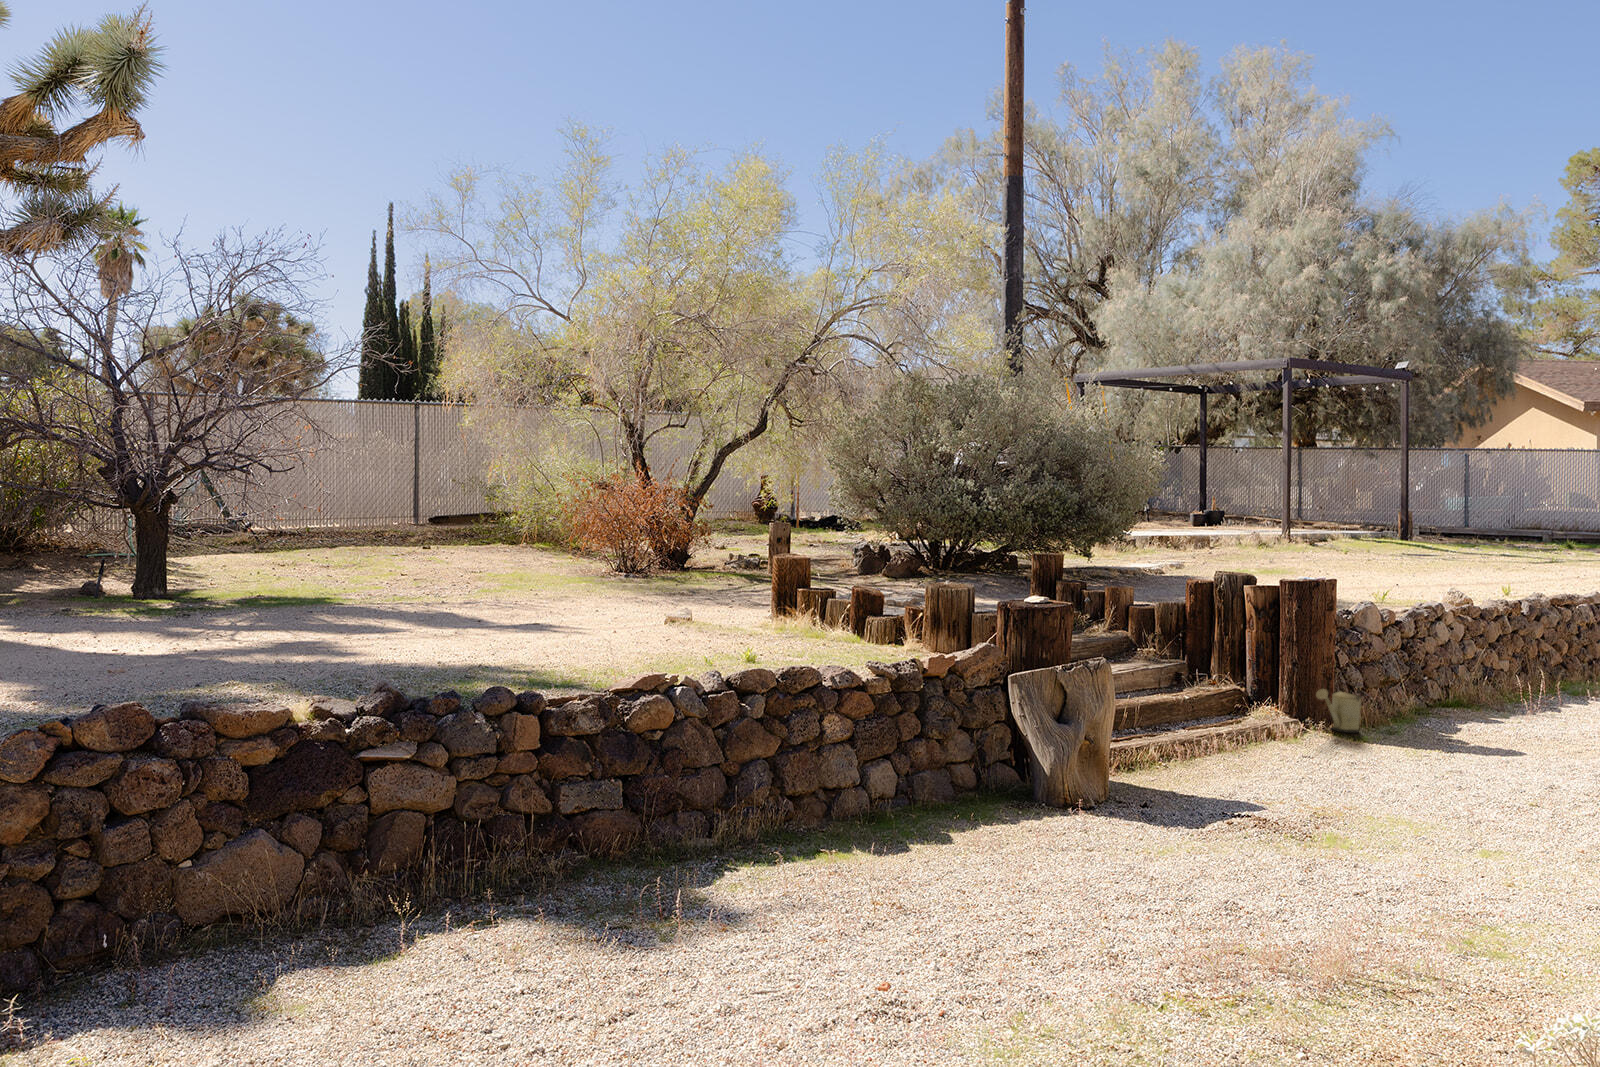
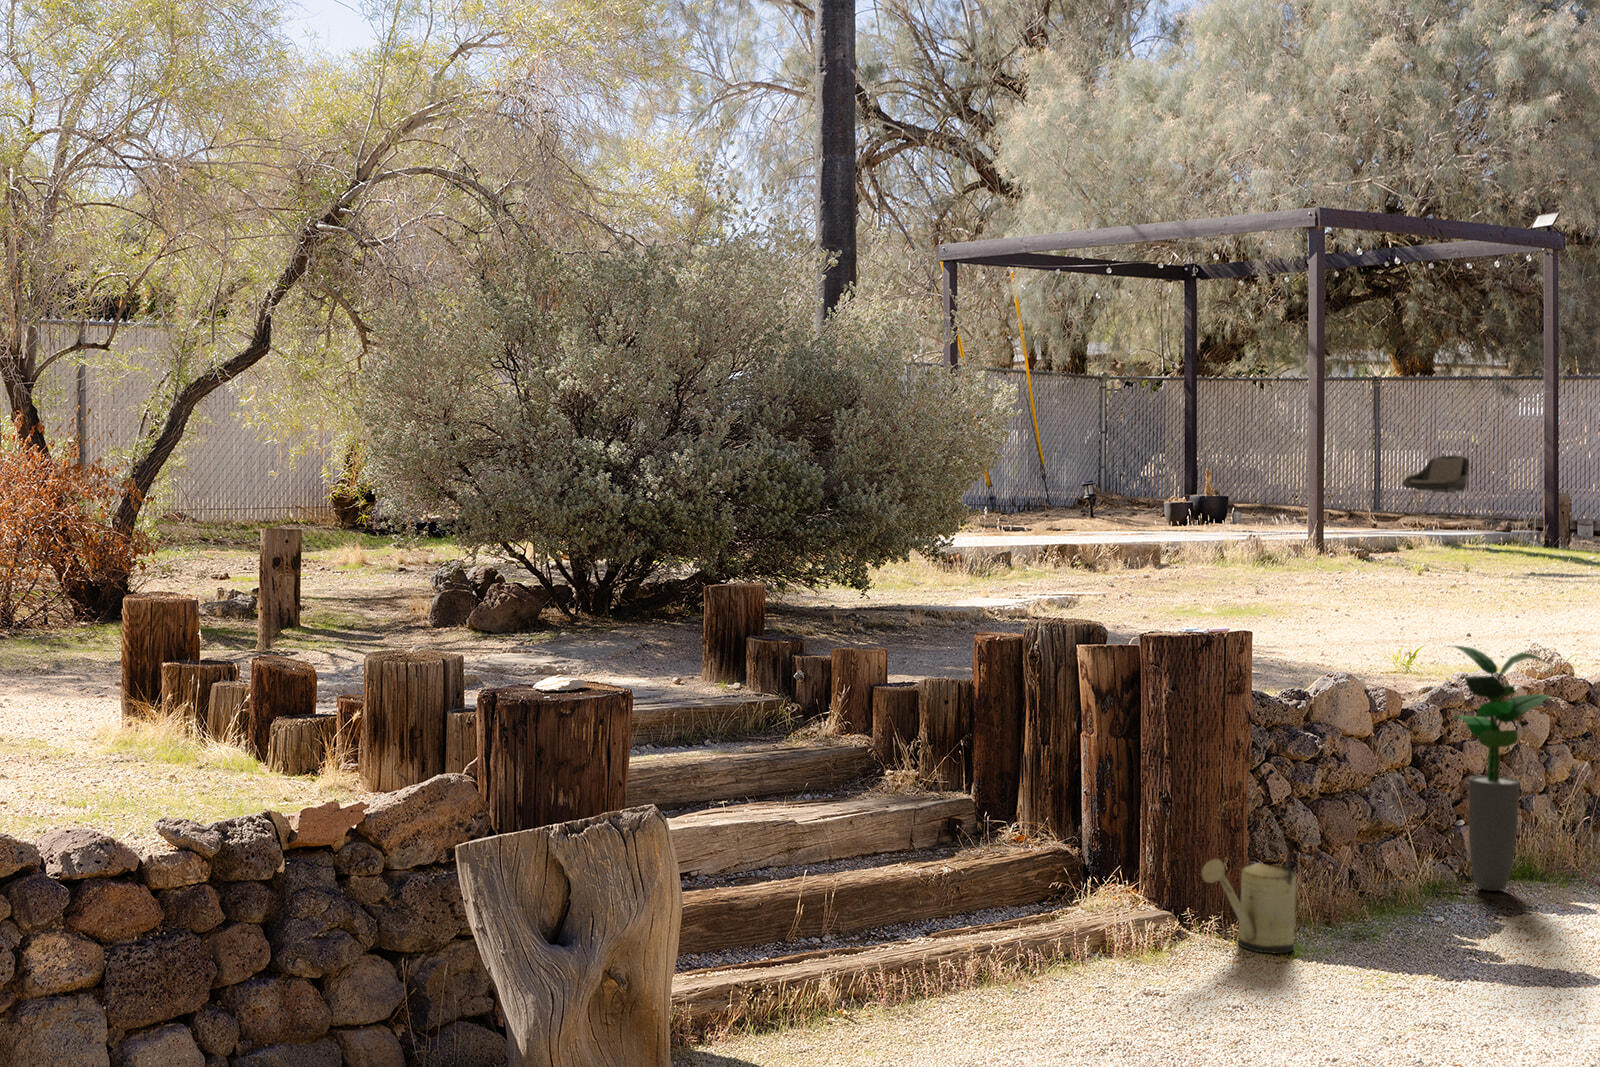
lounge chair: none [1323,486,1364,520] -> present [1403,455,1469,517]
potted plant: none [1419,592,1482,711] -> present [1453,646,1551,891]

